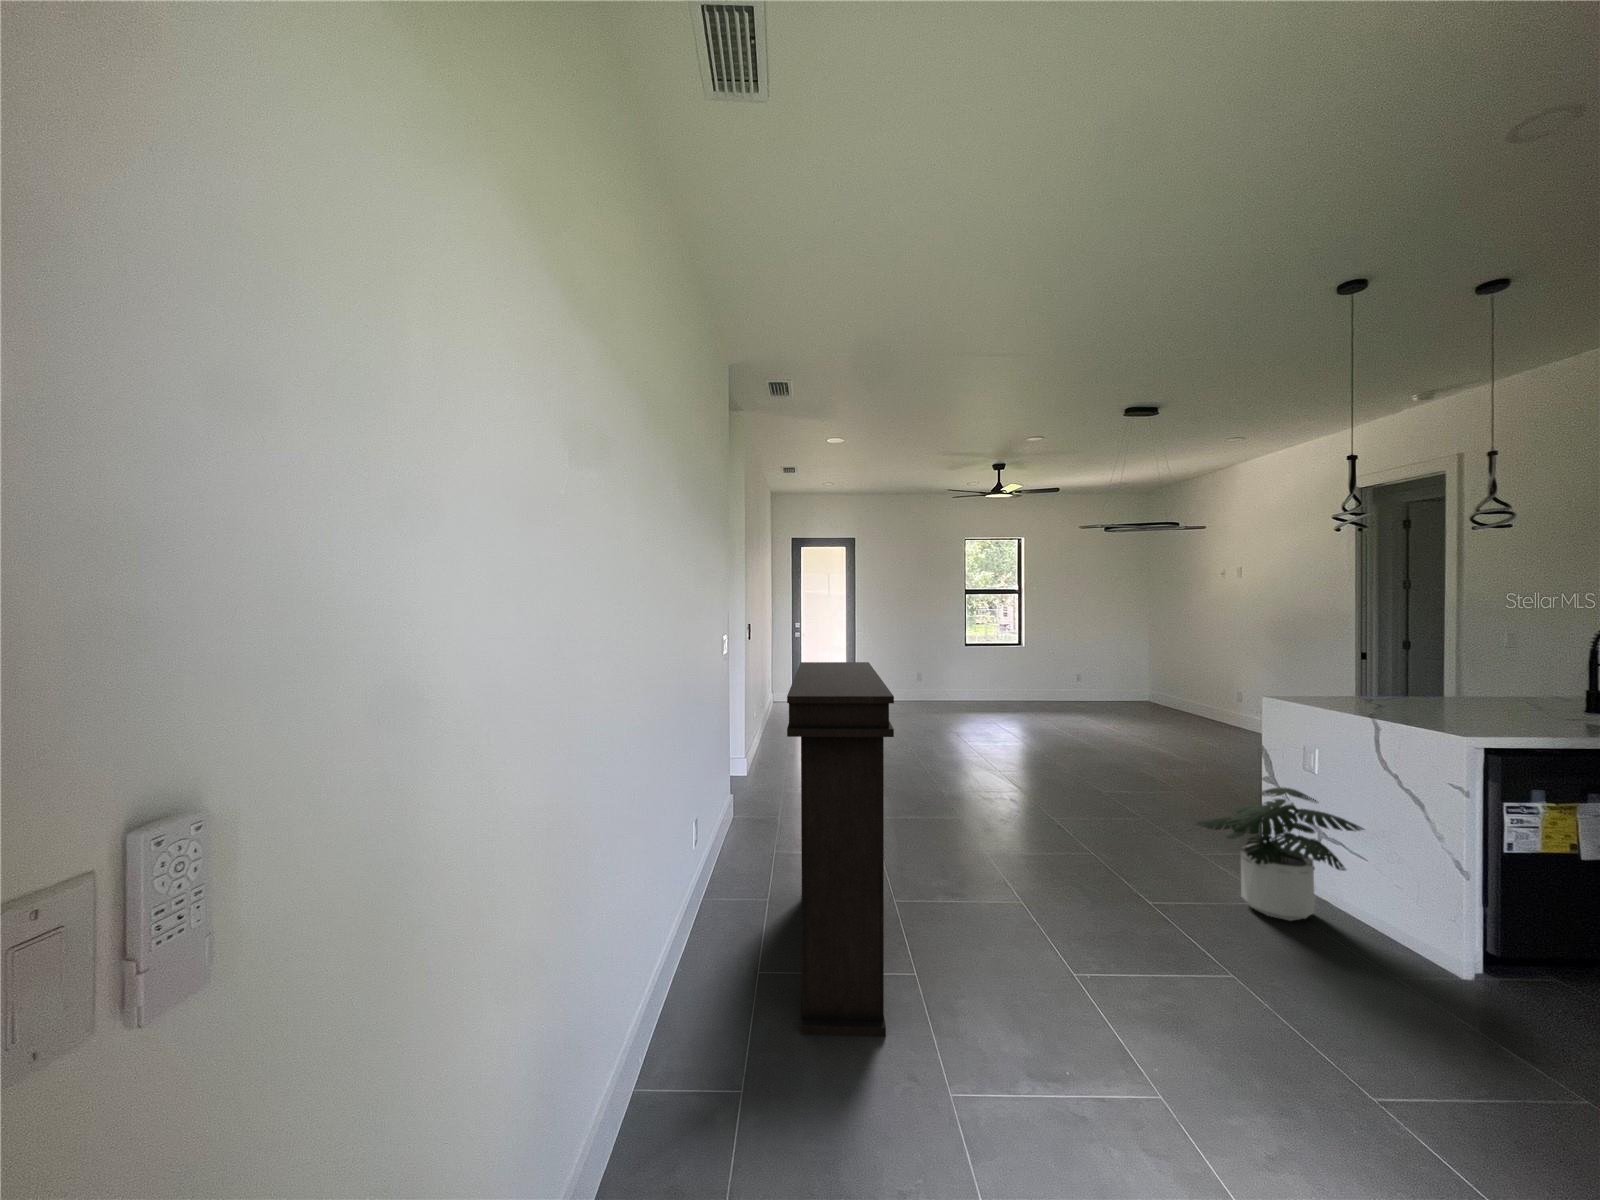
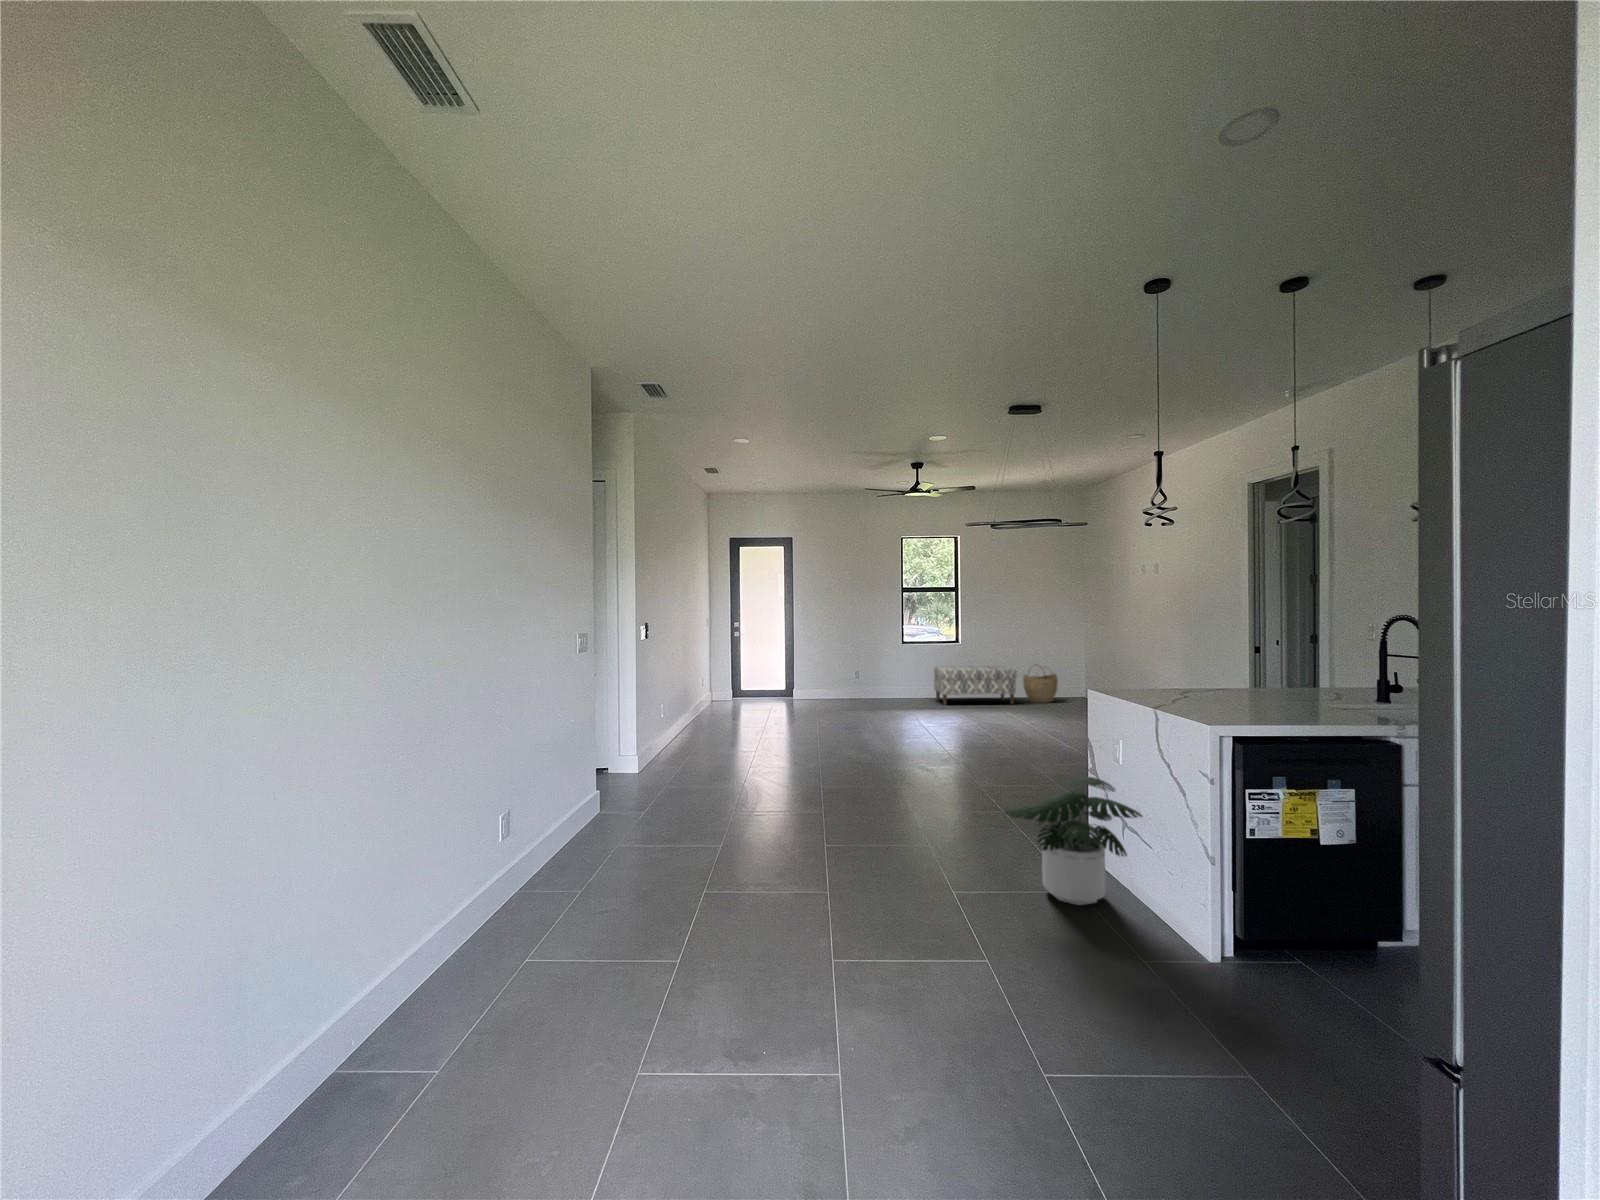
console table: present [787,662,894,1036] -> none [516,657,692,1016]
woven basket: none [1090,669,1126,708] -> present [1023,666,1058,703]
bench: none [998,670,1085,710] -> present [934,666,1016,705]

